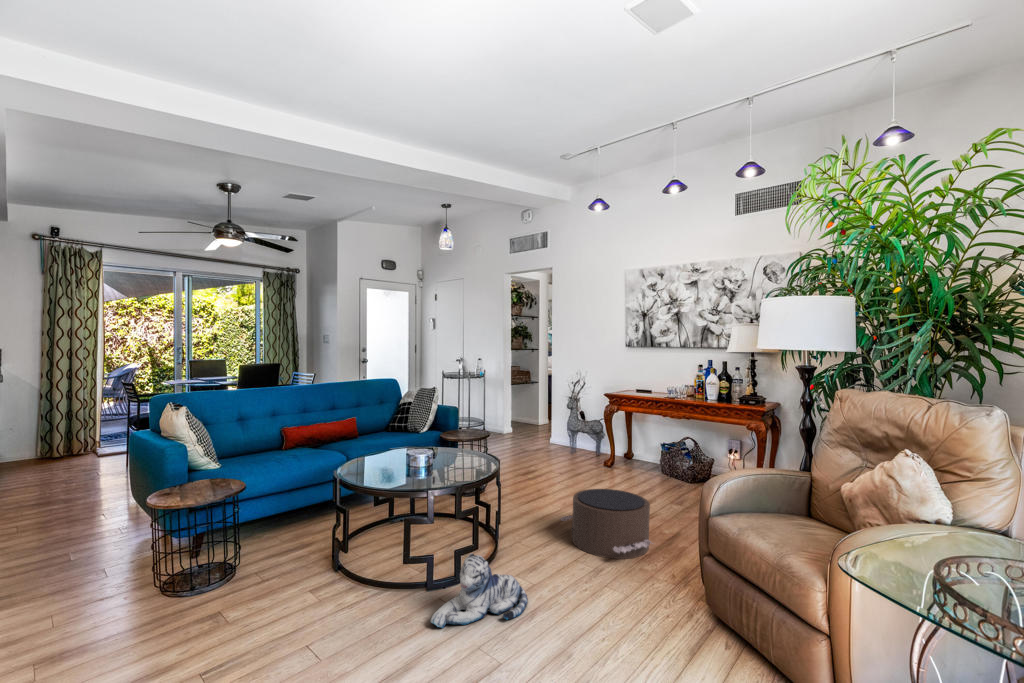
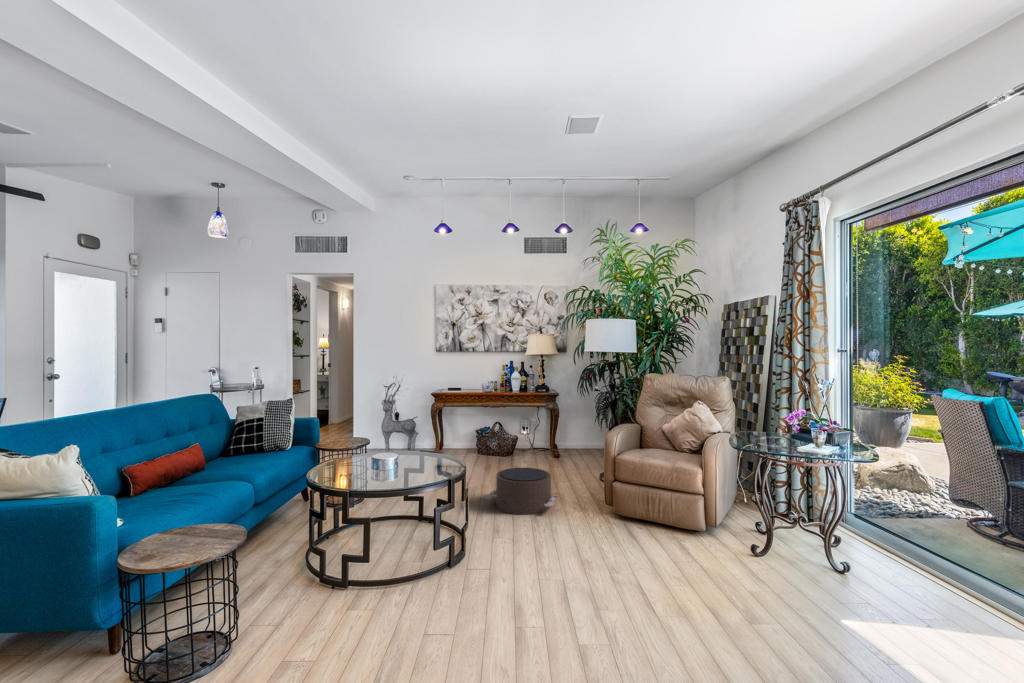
plush toy: present [431,553,528,628] -> none [508,524,550,578]

